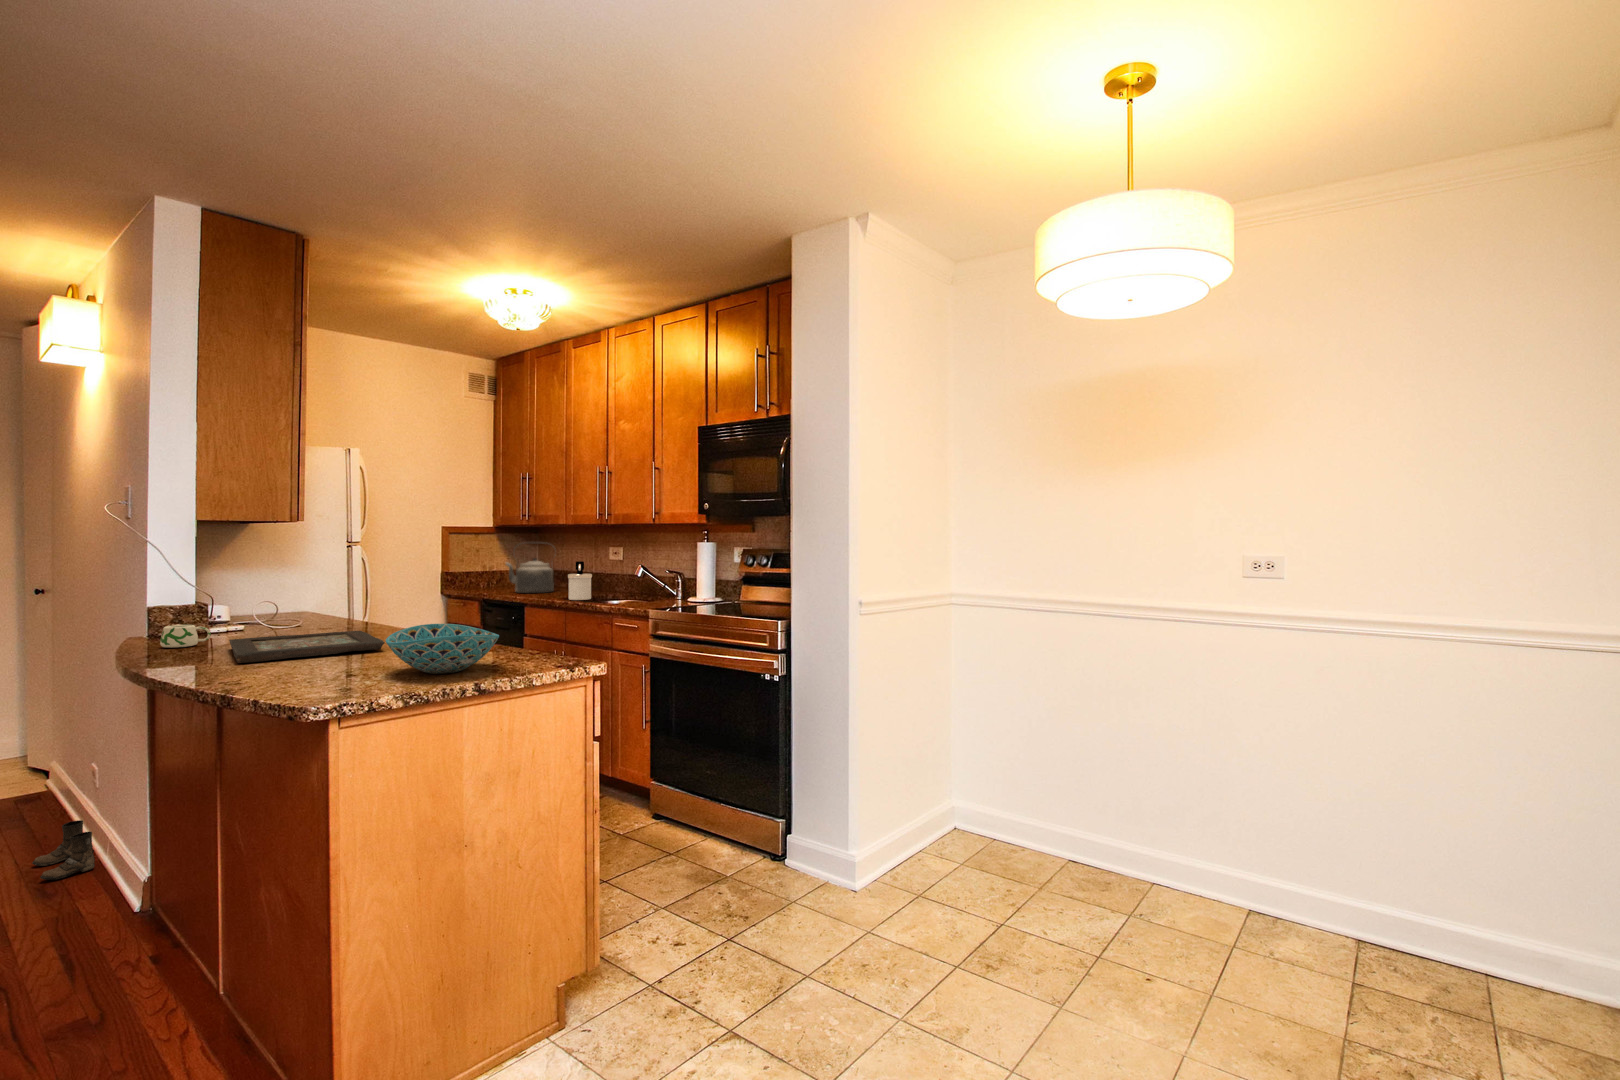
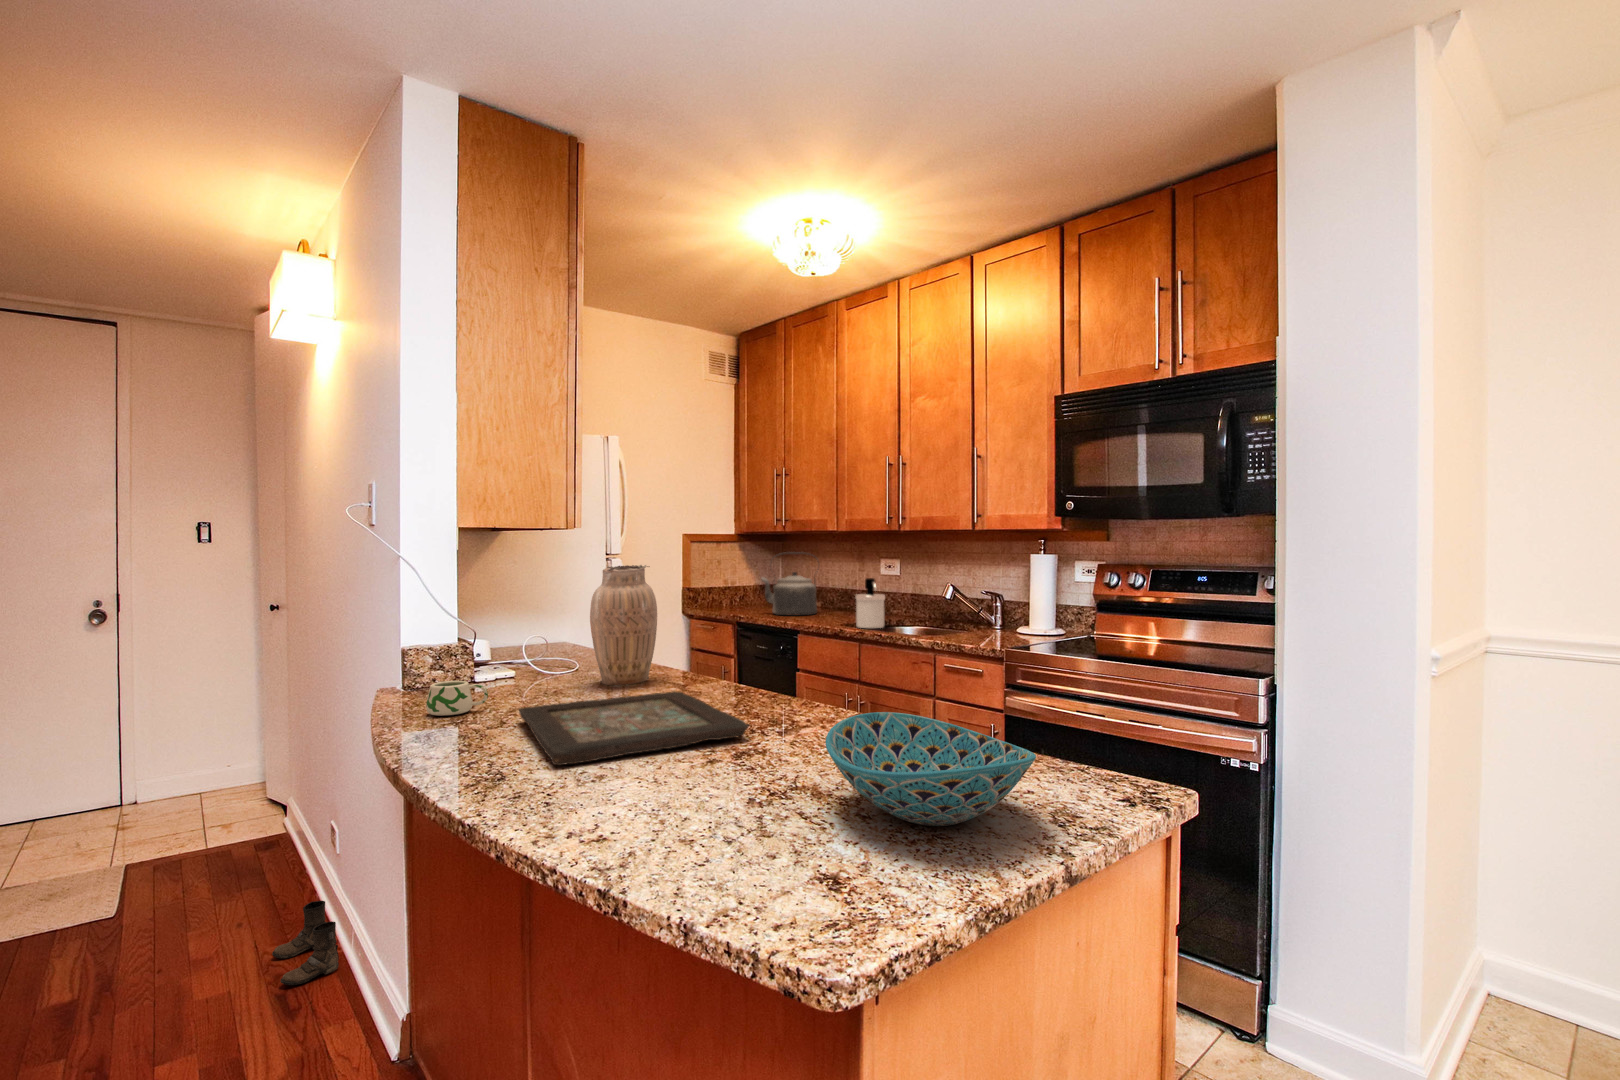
vase: none [303,546,359,632] -> present [590,565,657,685]

